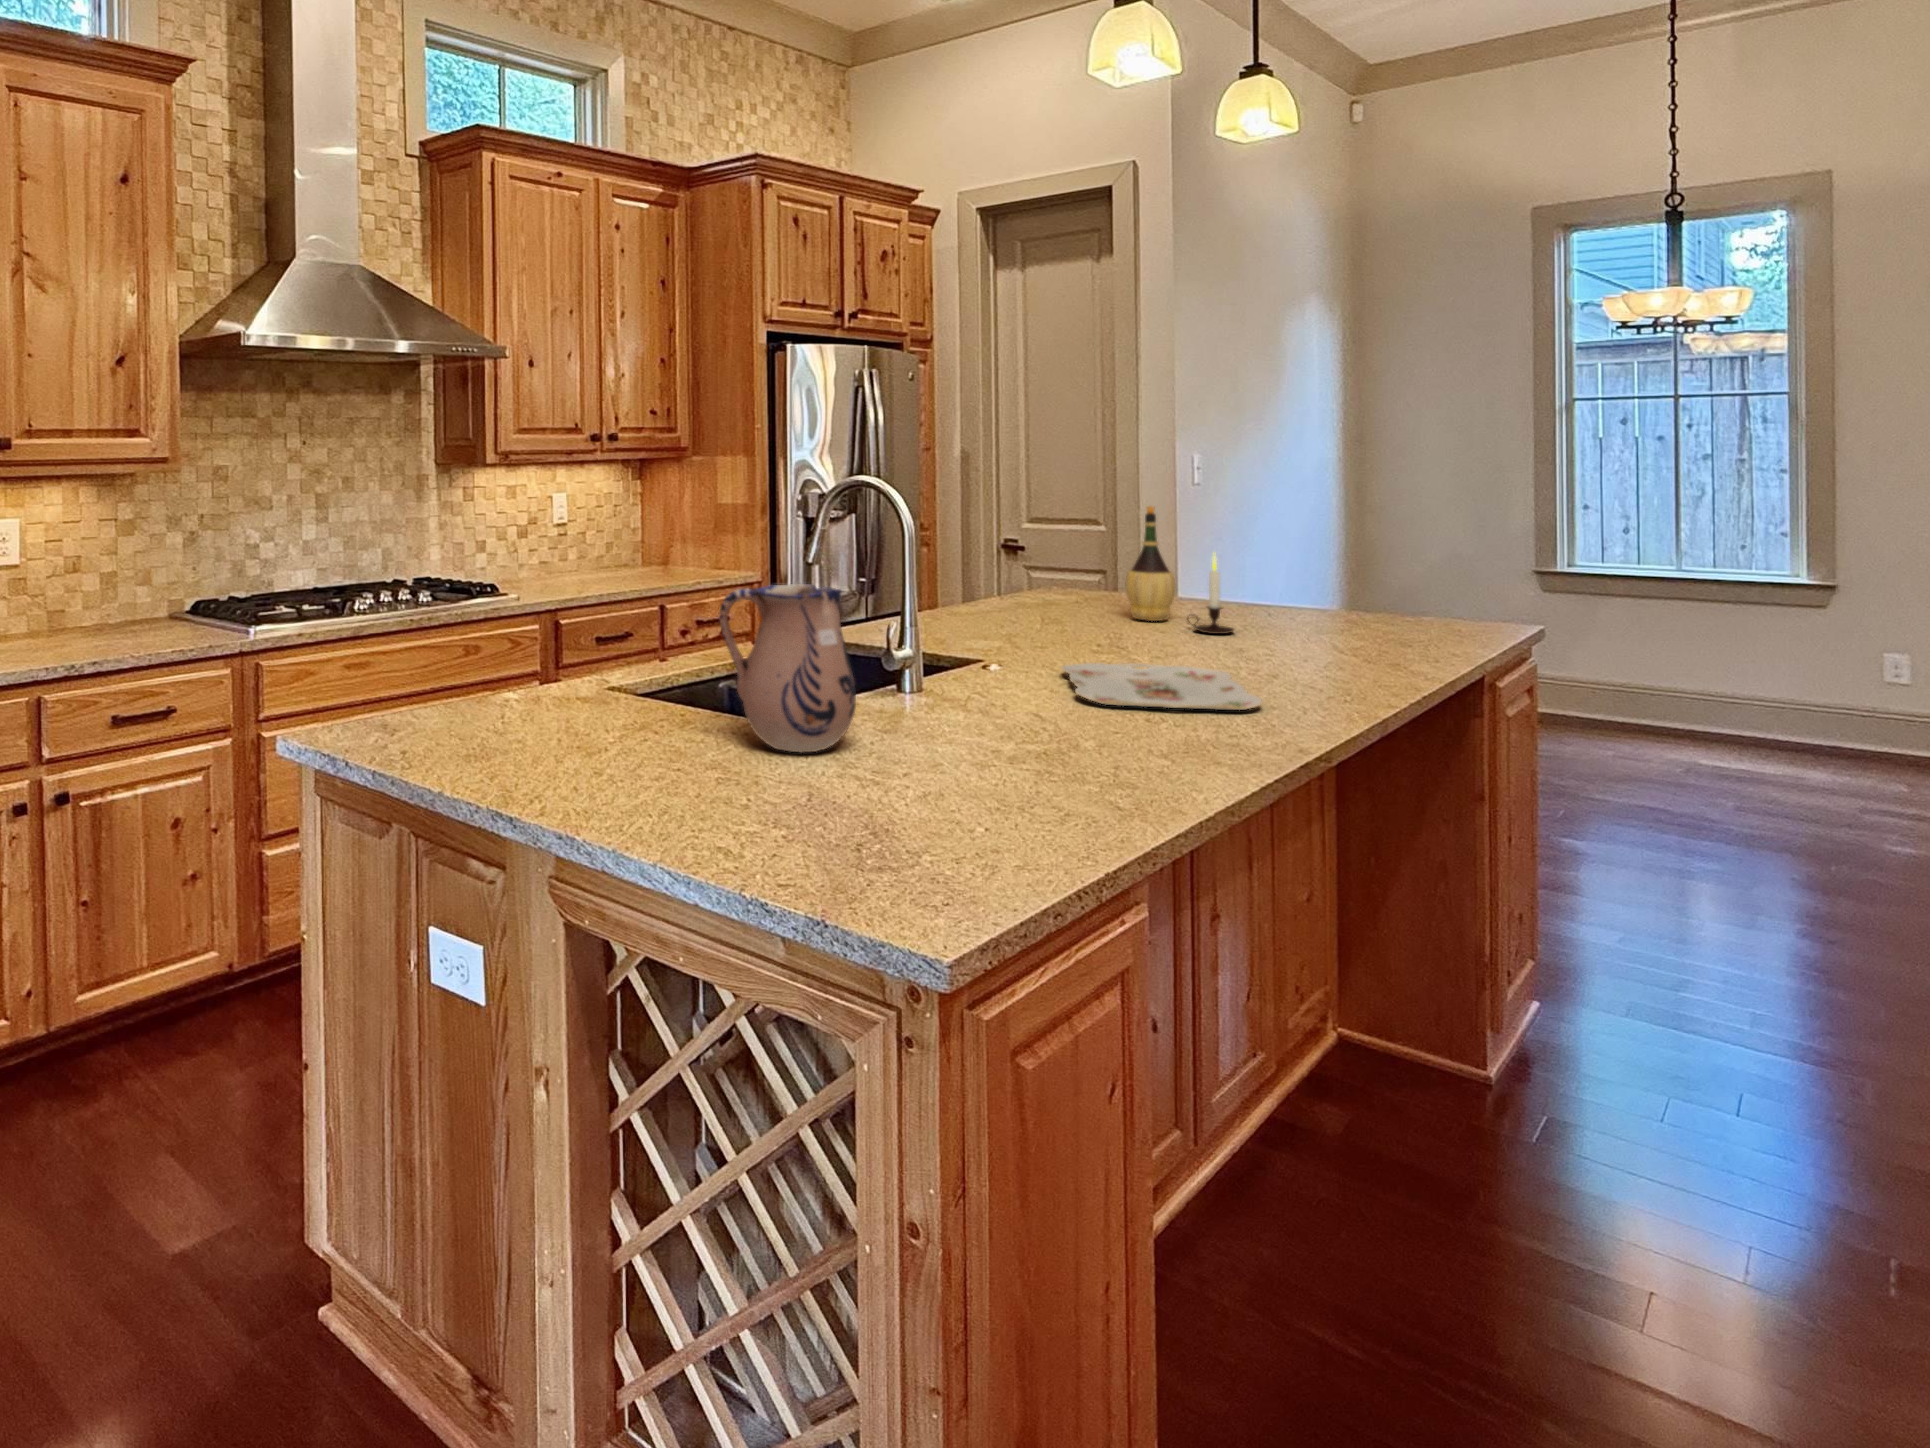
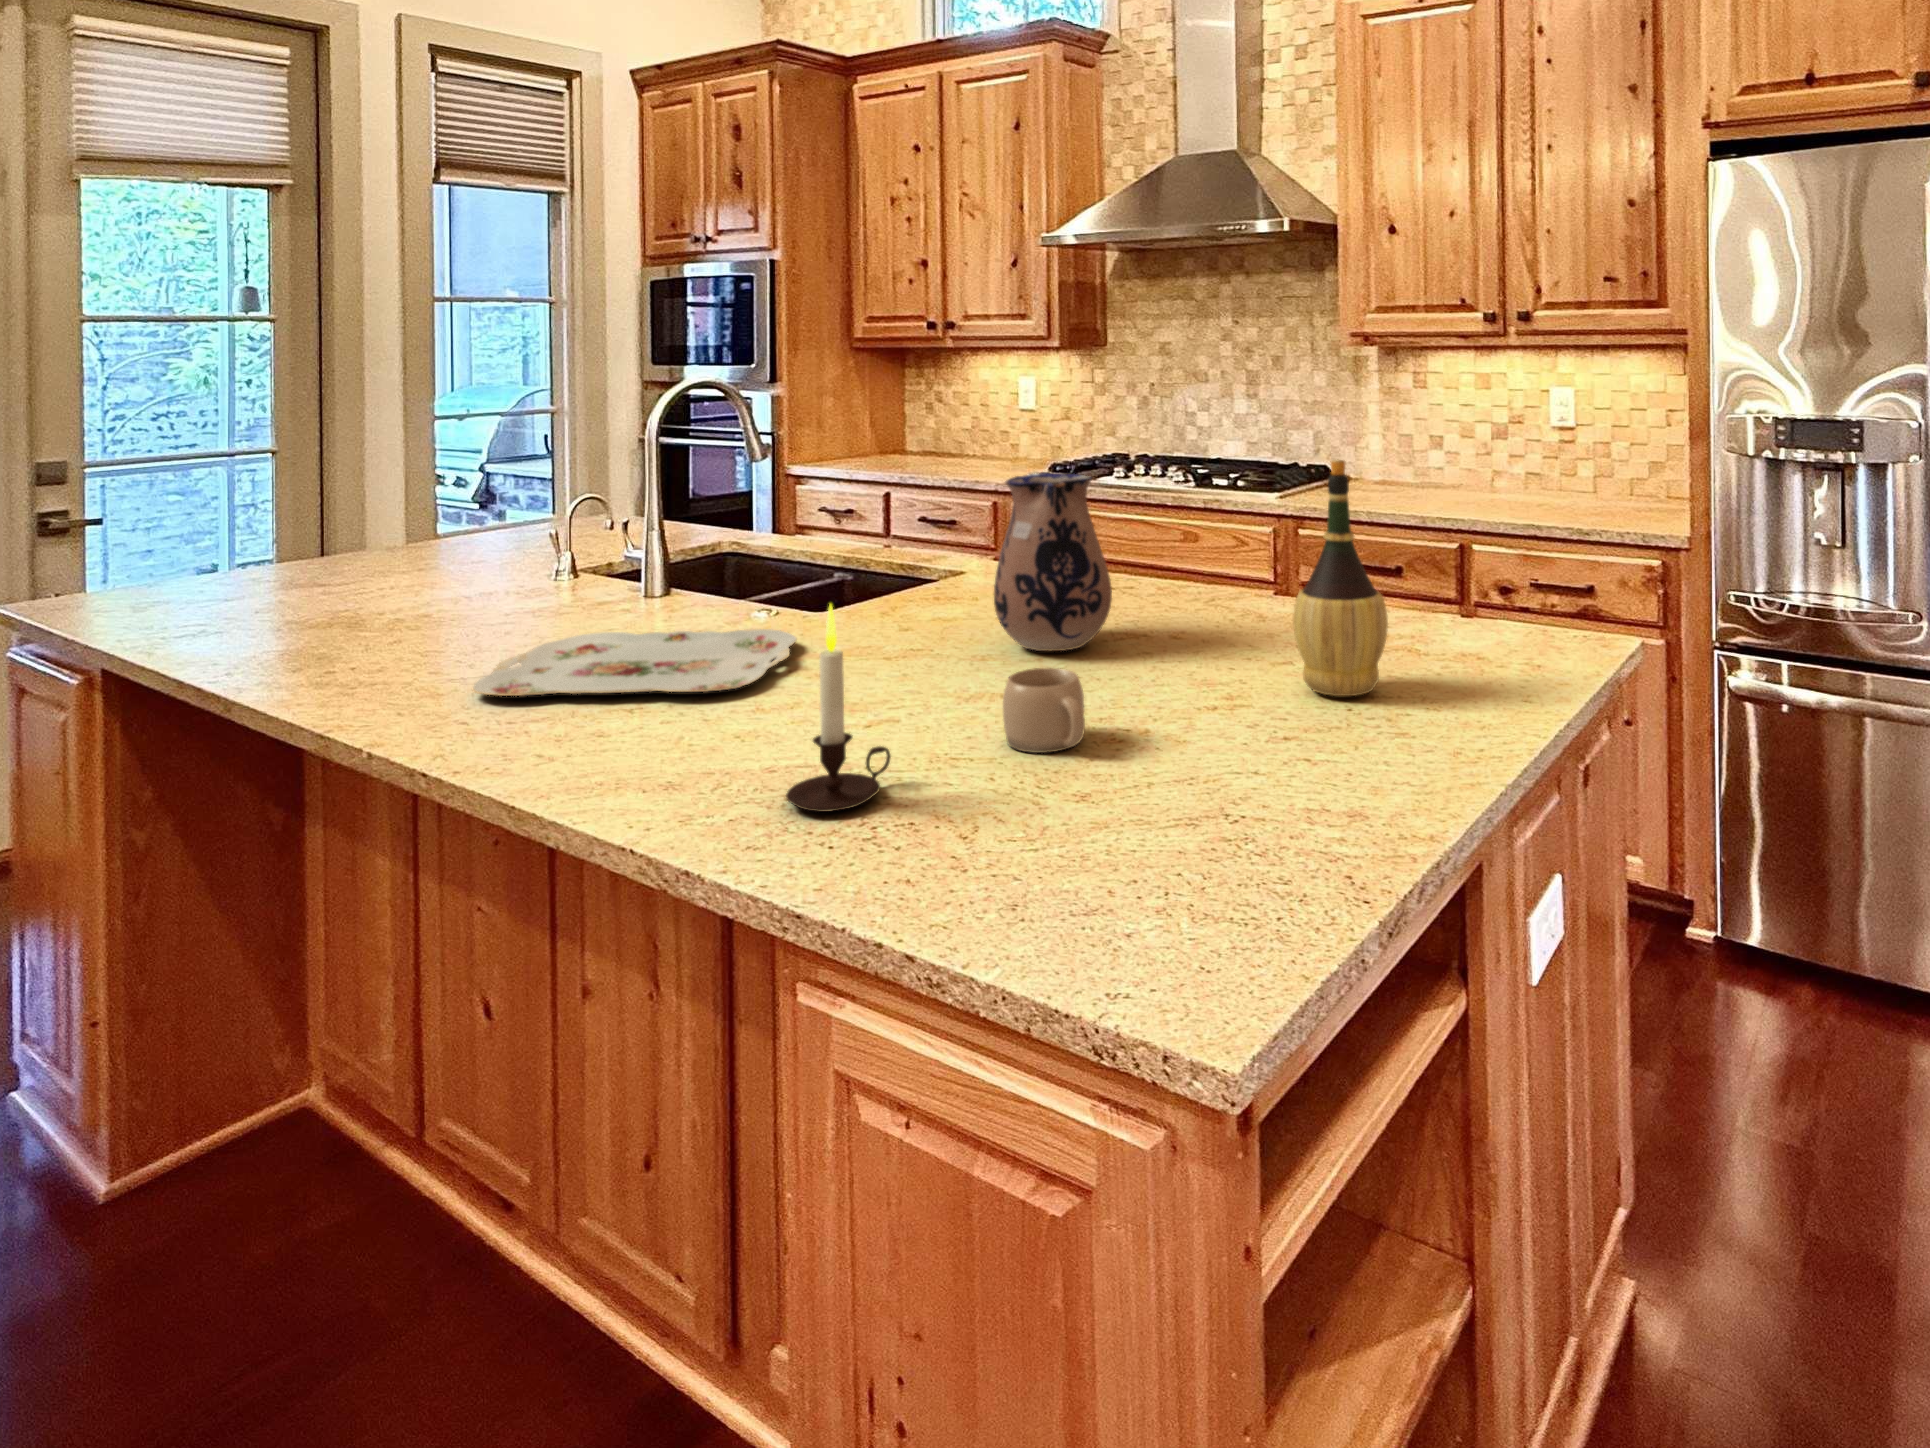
candle: present [1188,554,1234,634] -> present [786,604,891,812]
ceramic pitcher: present [720,583,856,753] -> present [994,472,1112,651]
mug: none [1238,612,1284,649] -> present [1003,668,1085,753]

